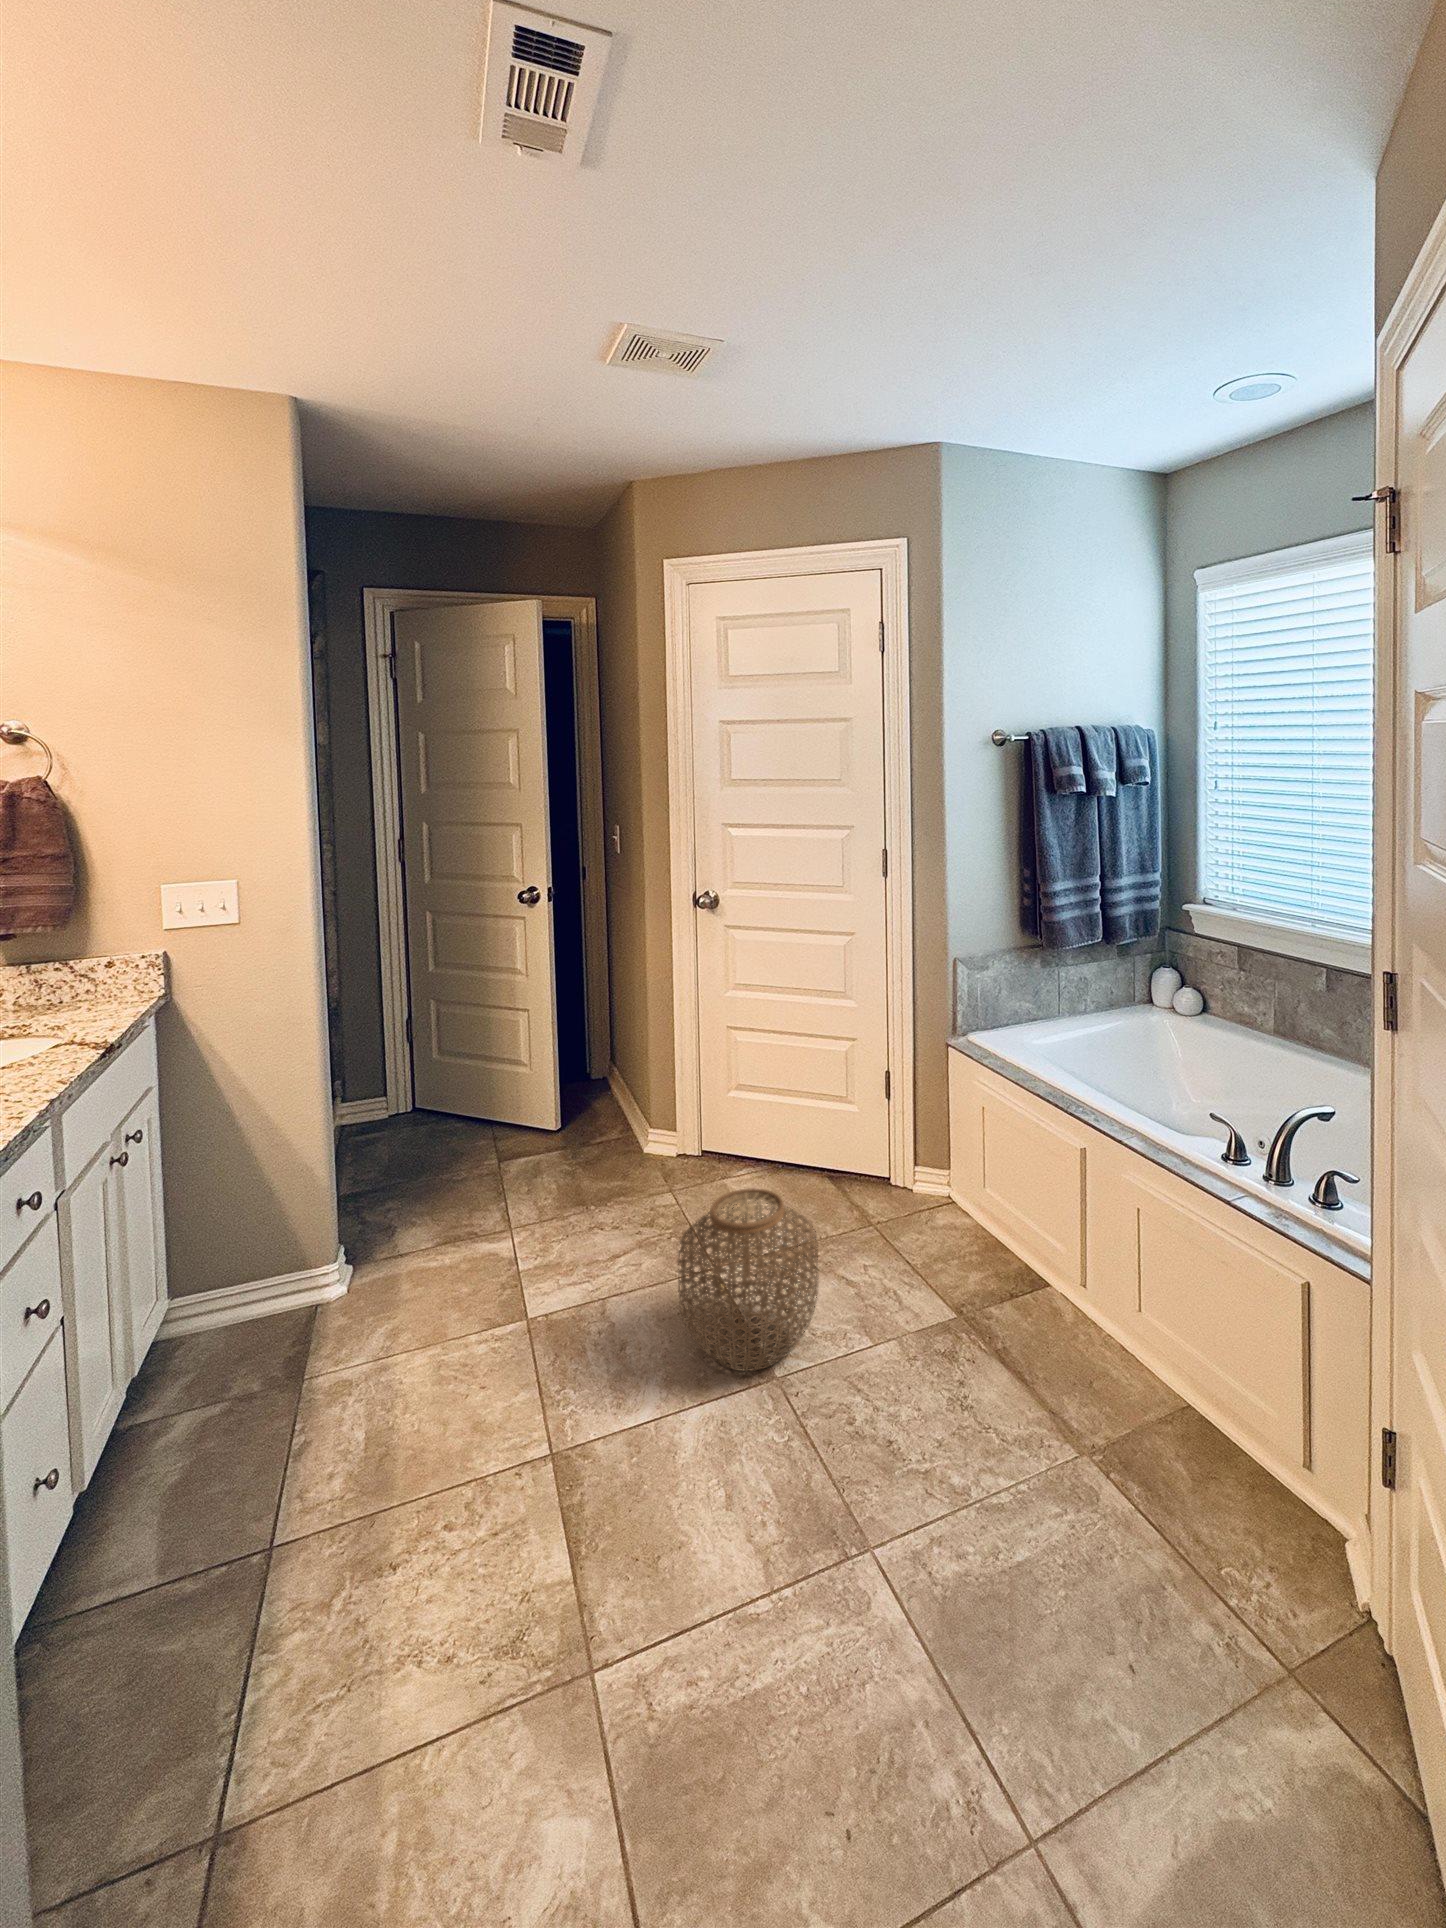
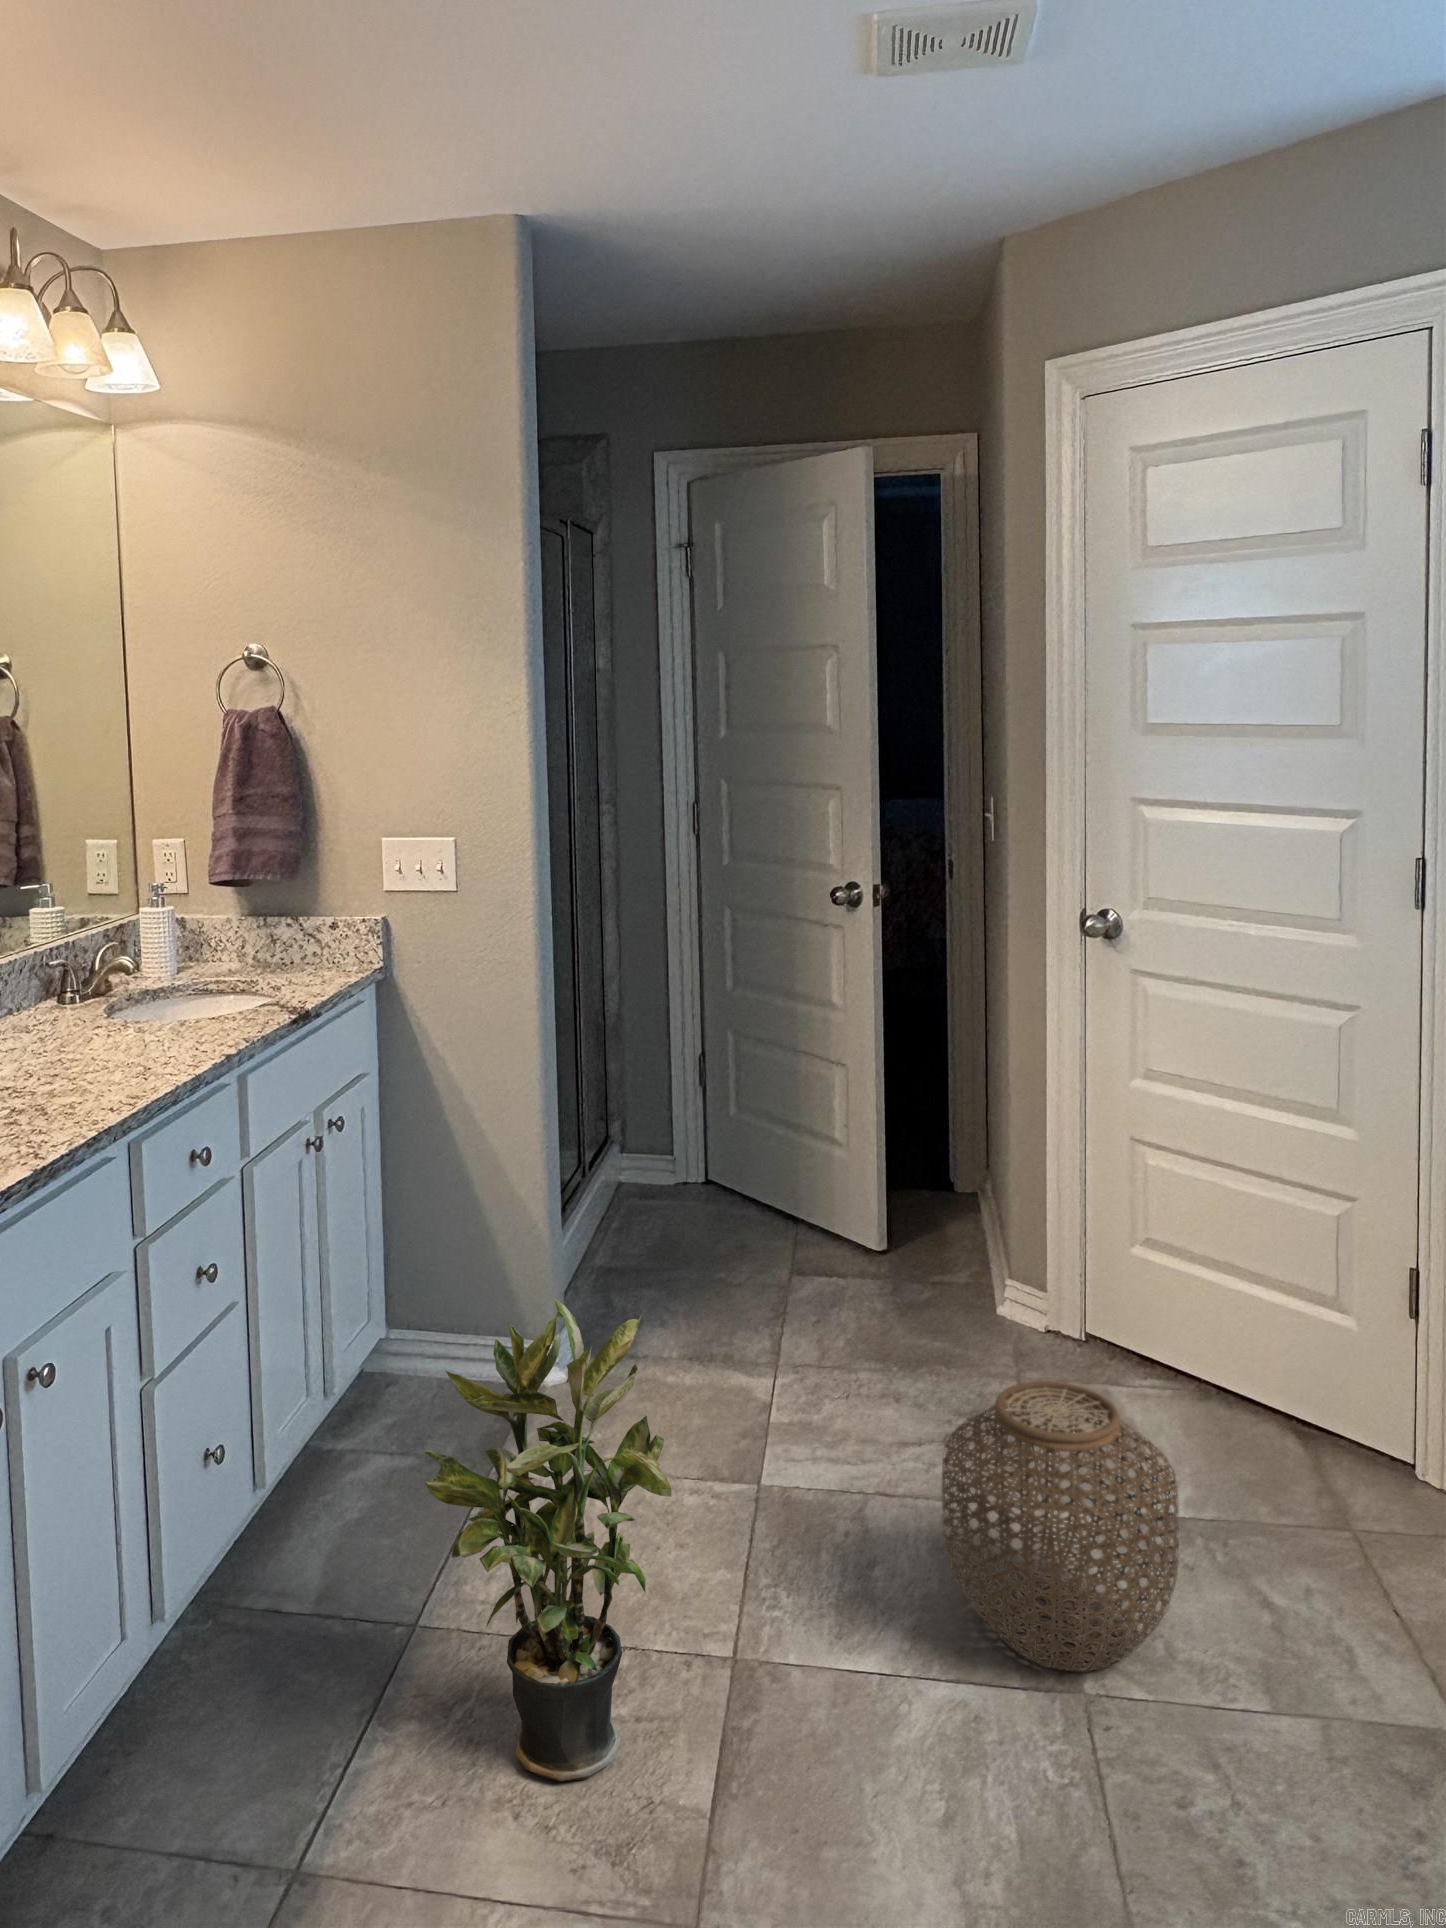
potted plant: none [319,1226,528,1621] -> present [424,1296,671,1781]

